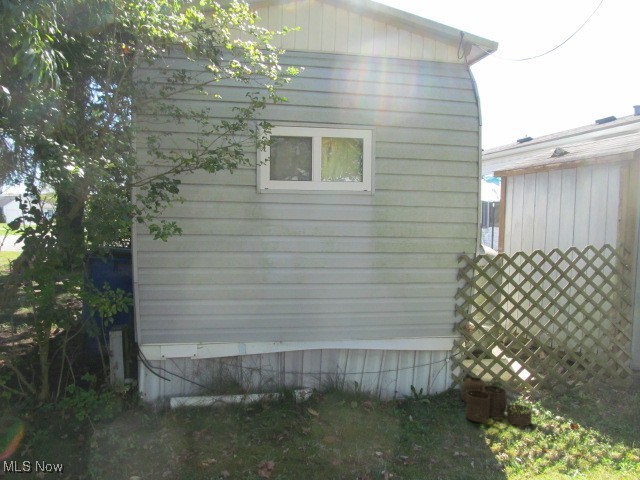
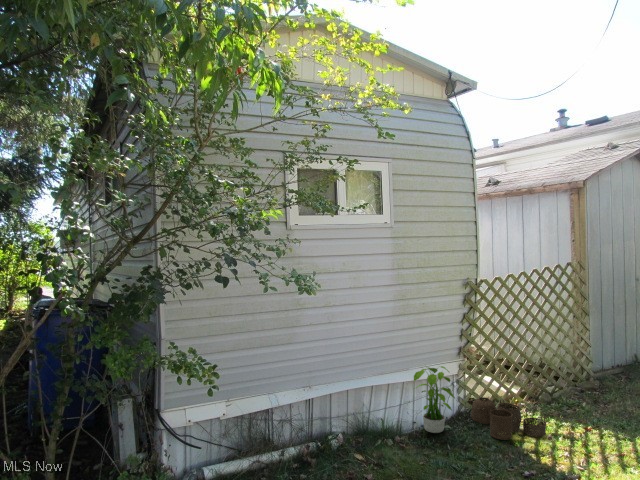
potted plant: none [388,335,430,405] -> present [414,366,455,433]

